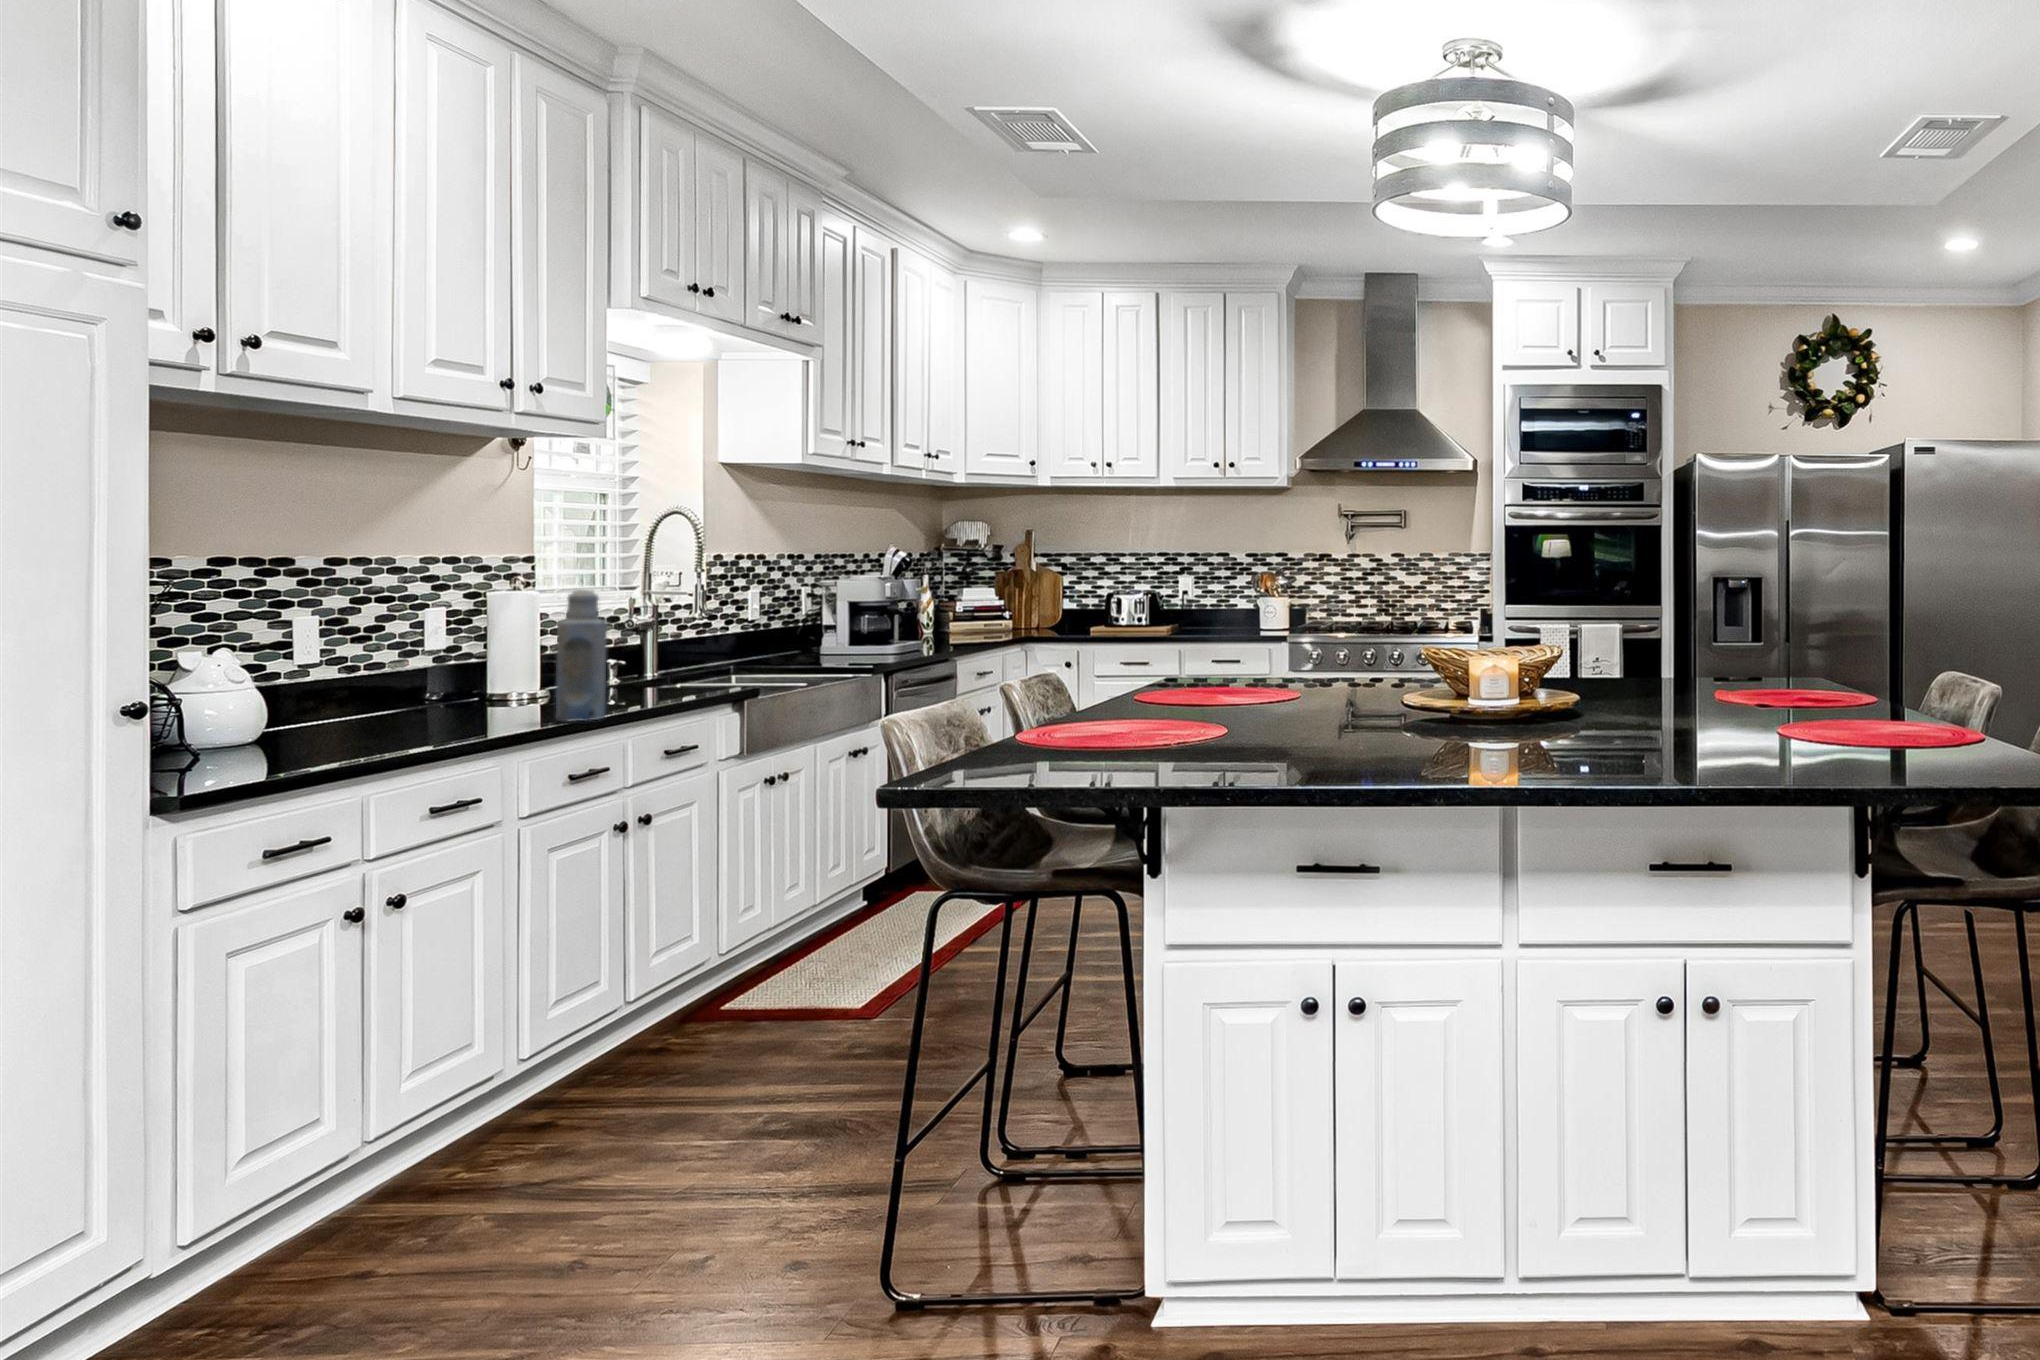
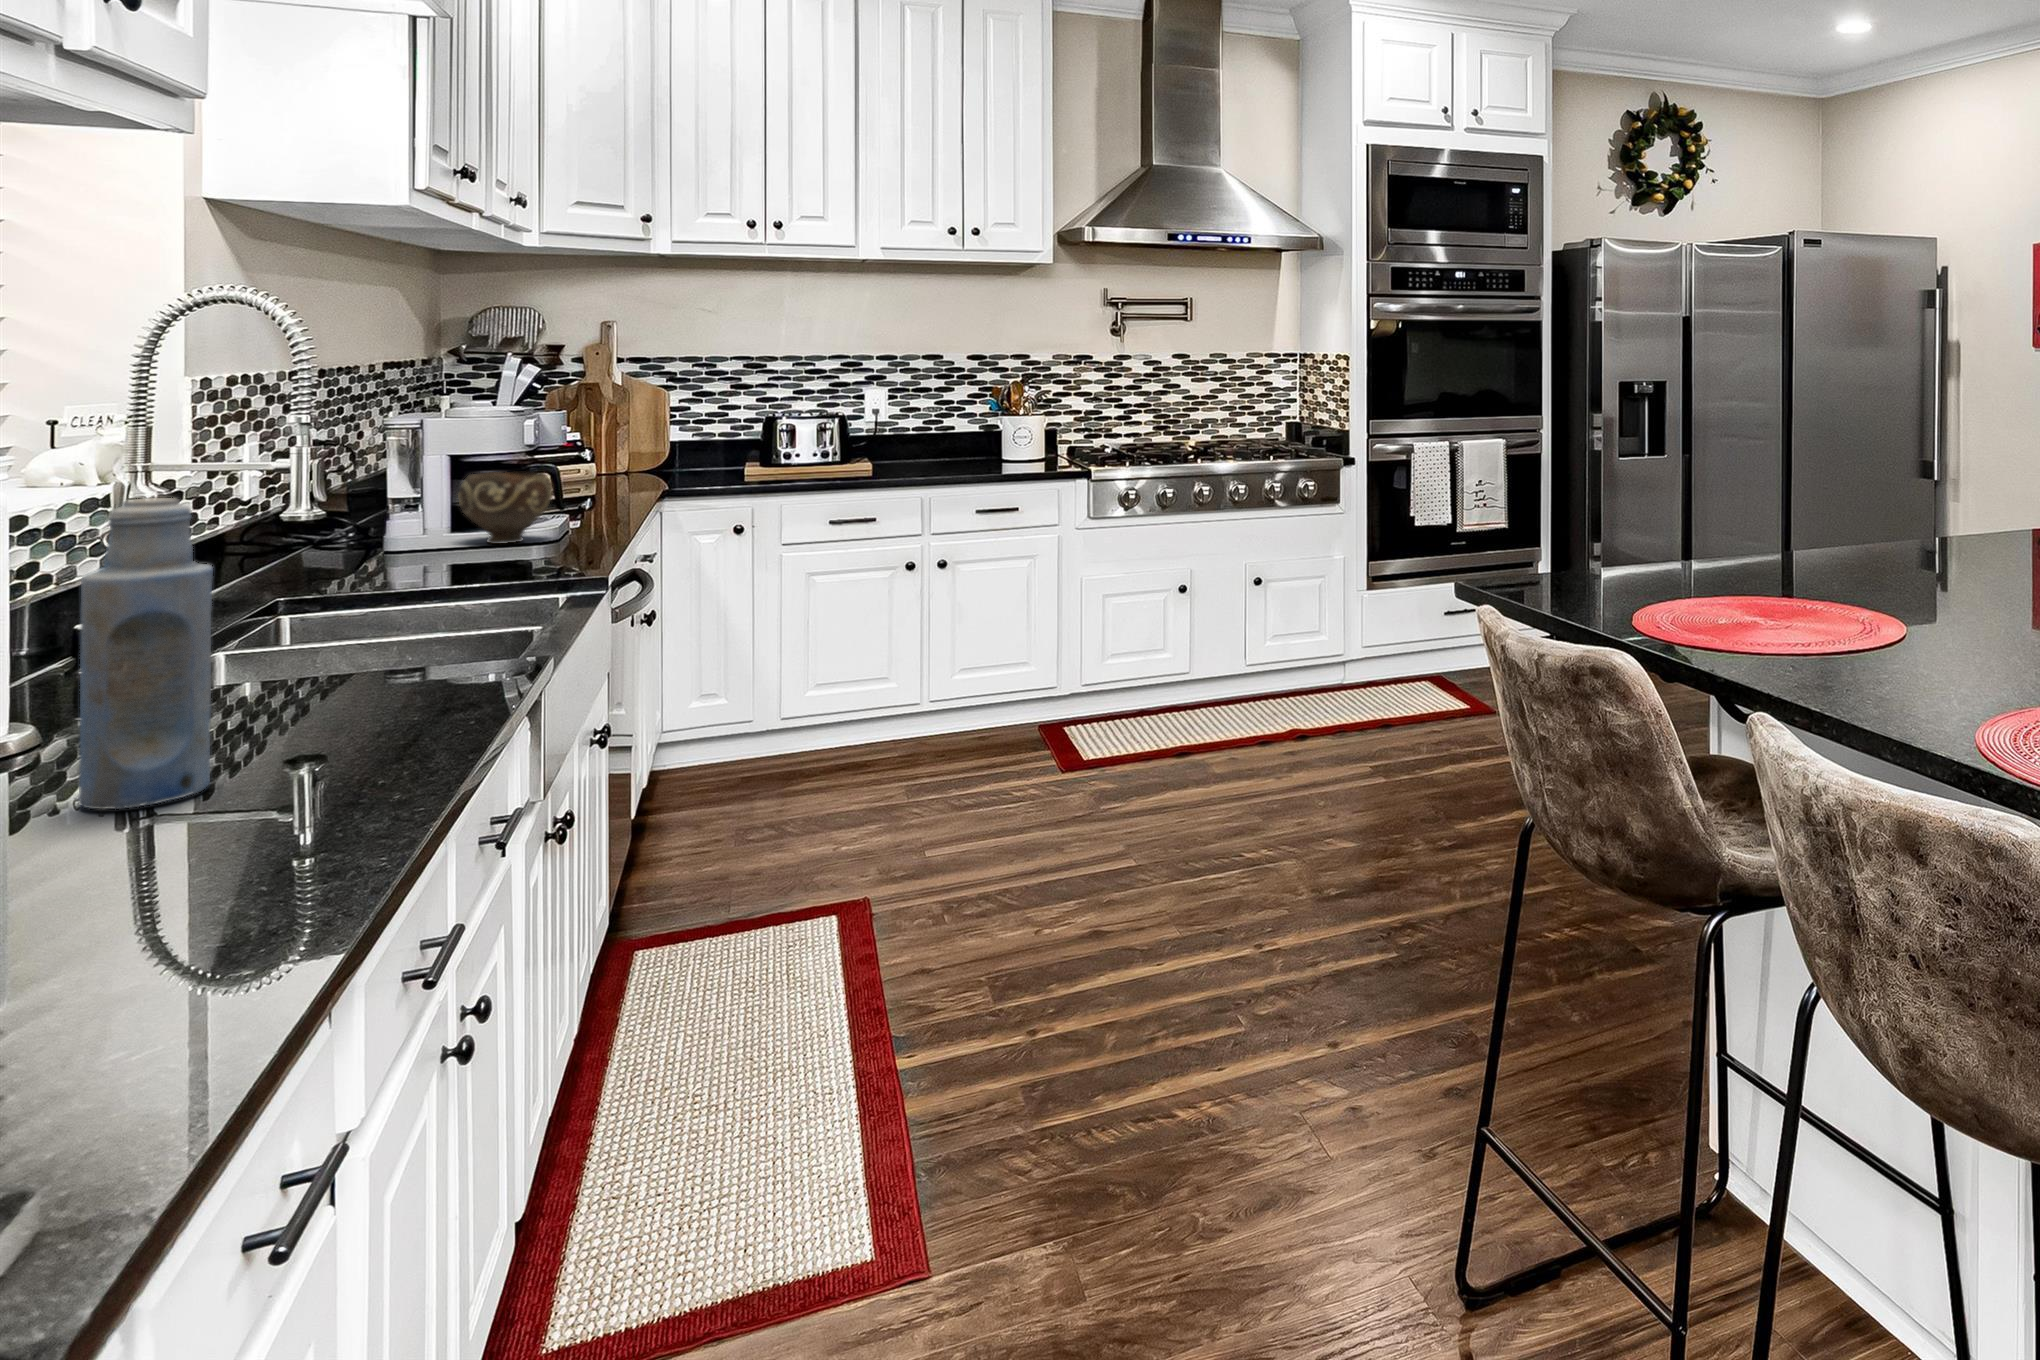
bowl: none [849,612,899,655] -> present [458,471,552,544]

